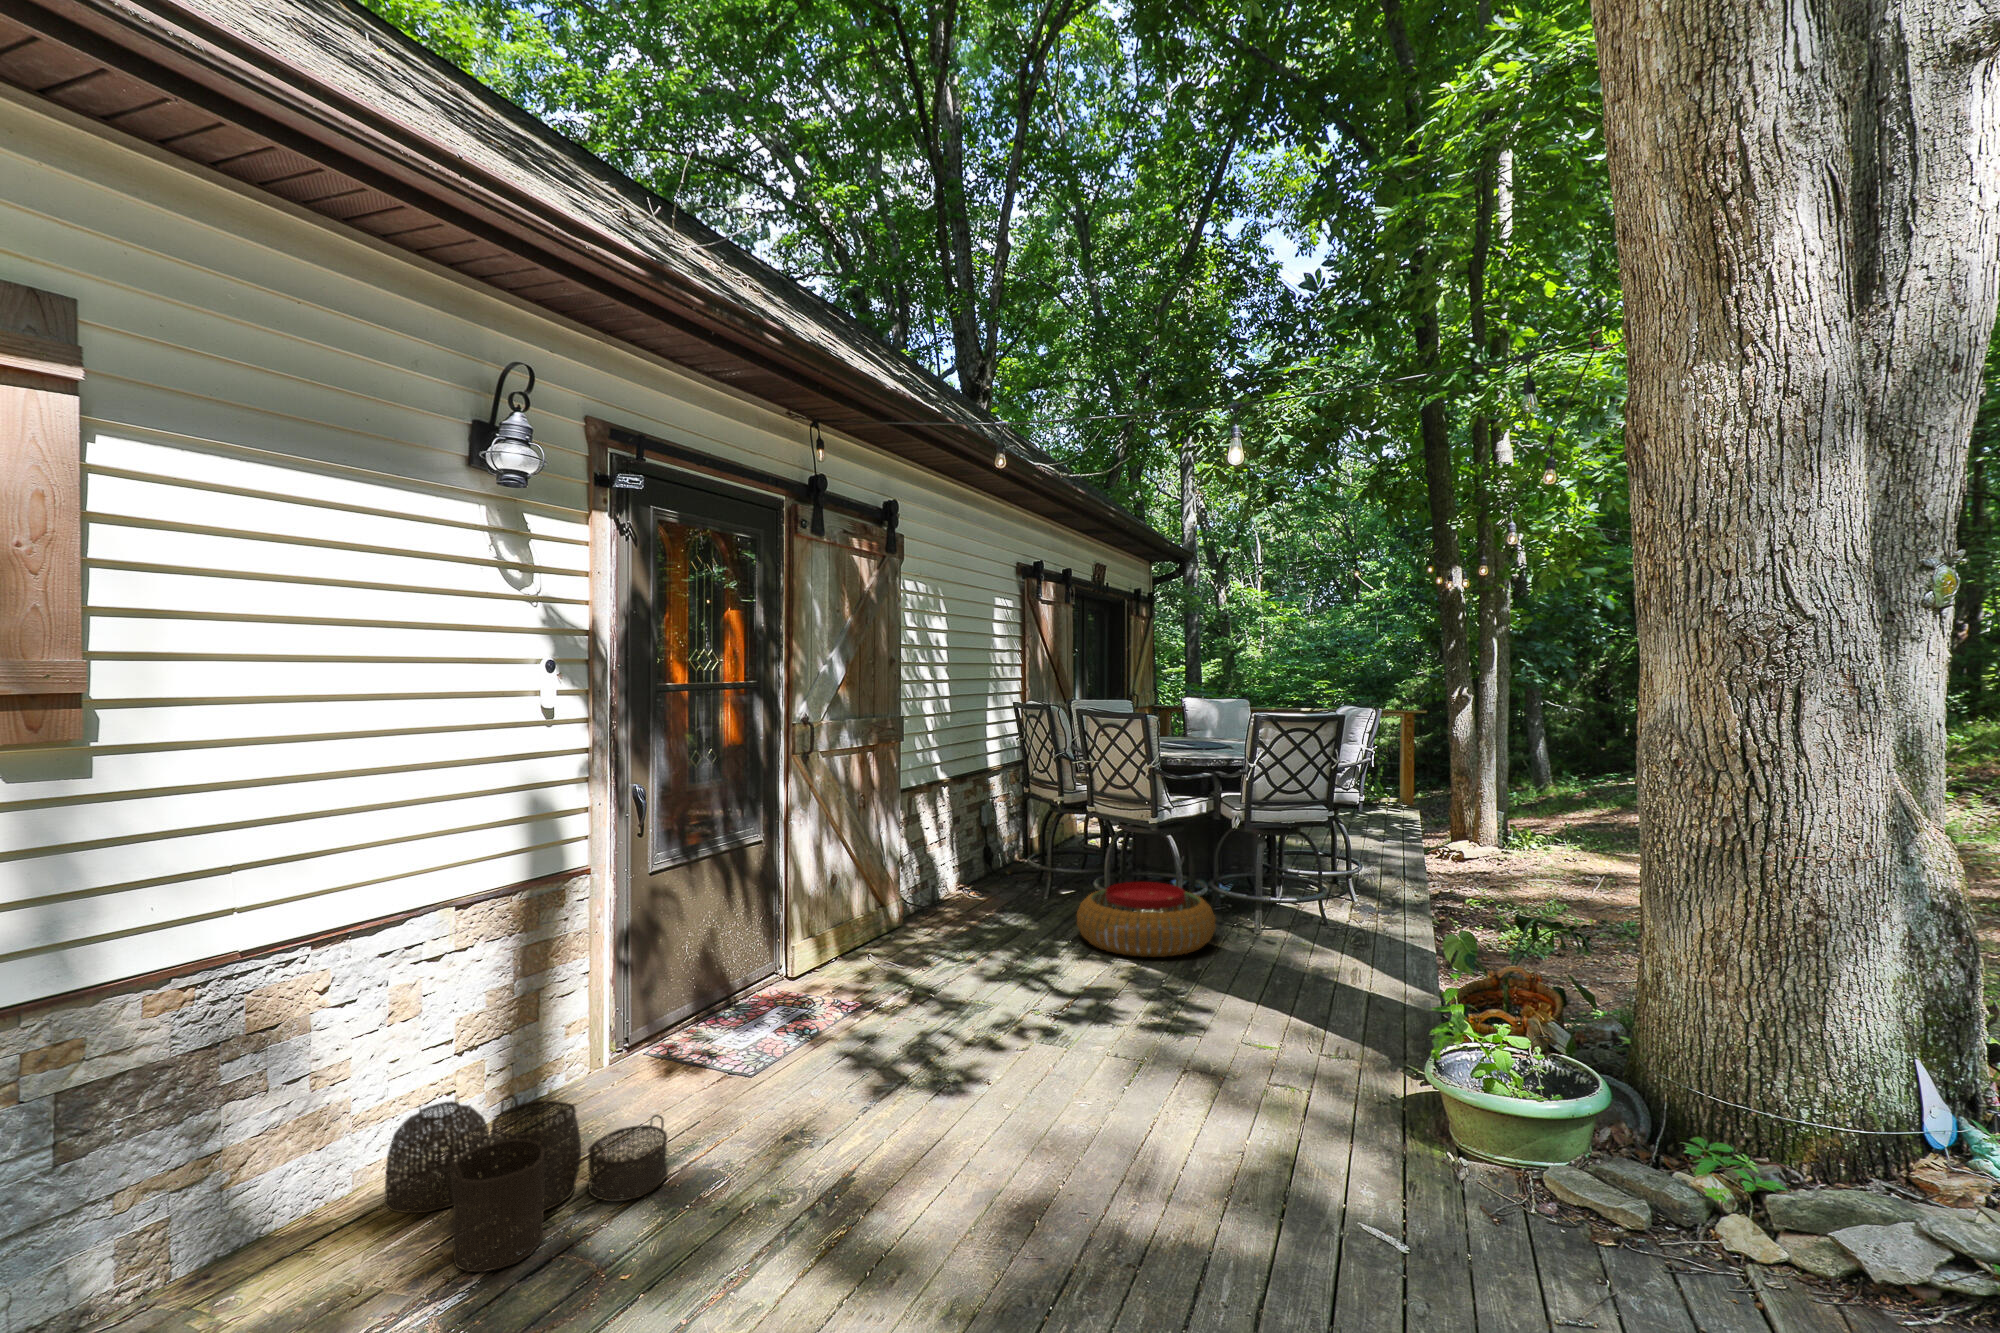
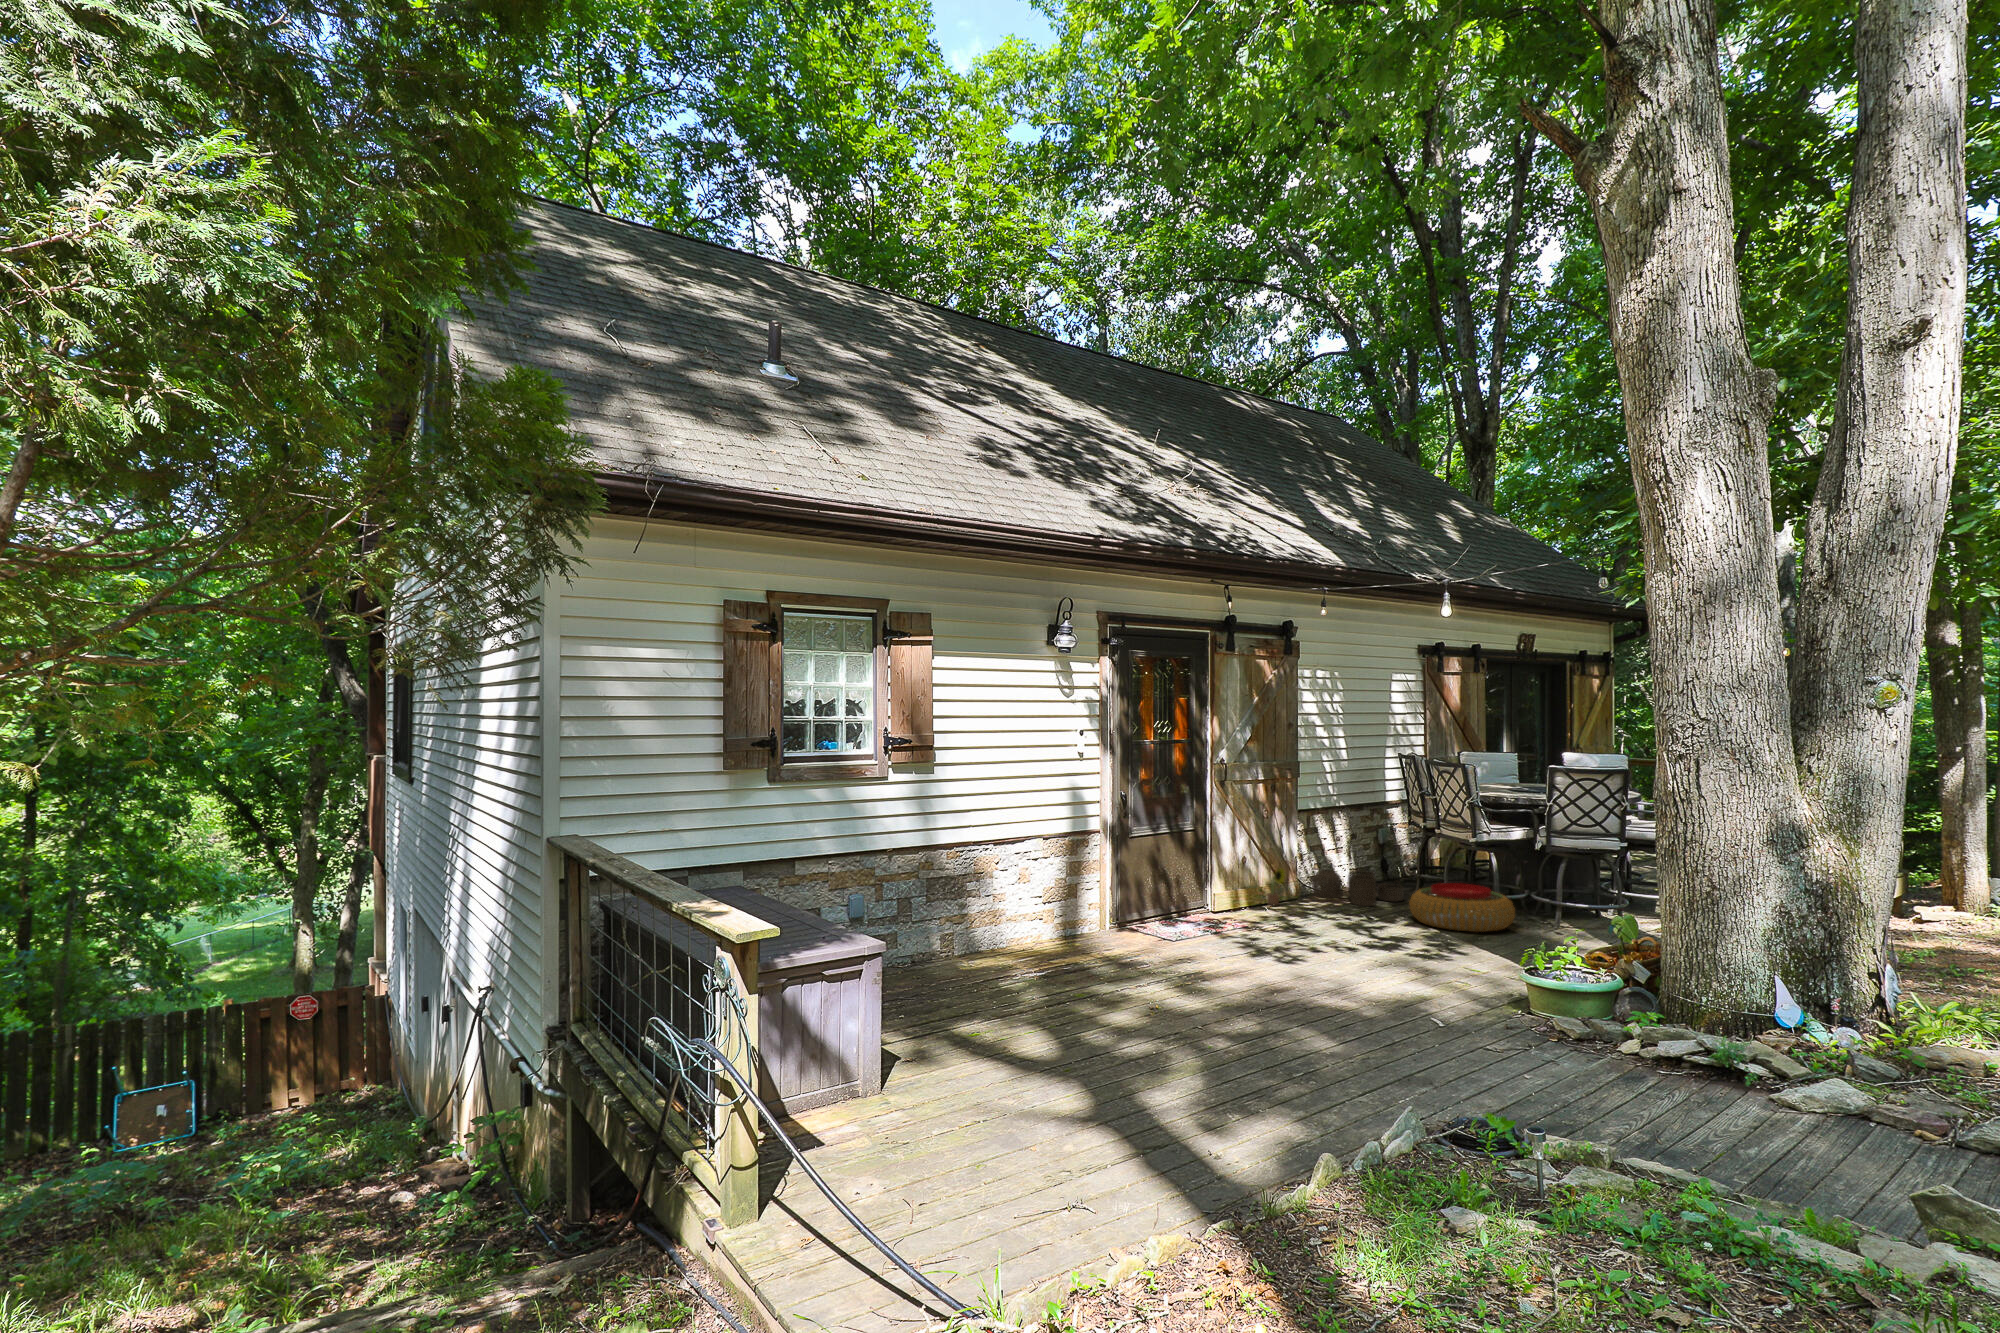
decorative plant: none [870,886,900,948] -> present [1267,869,1285,905]
woven basket: present [385,1095,668,1272] -> present [1313,869,1404,906]

